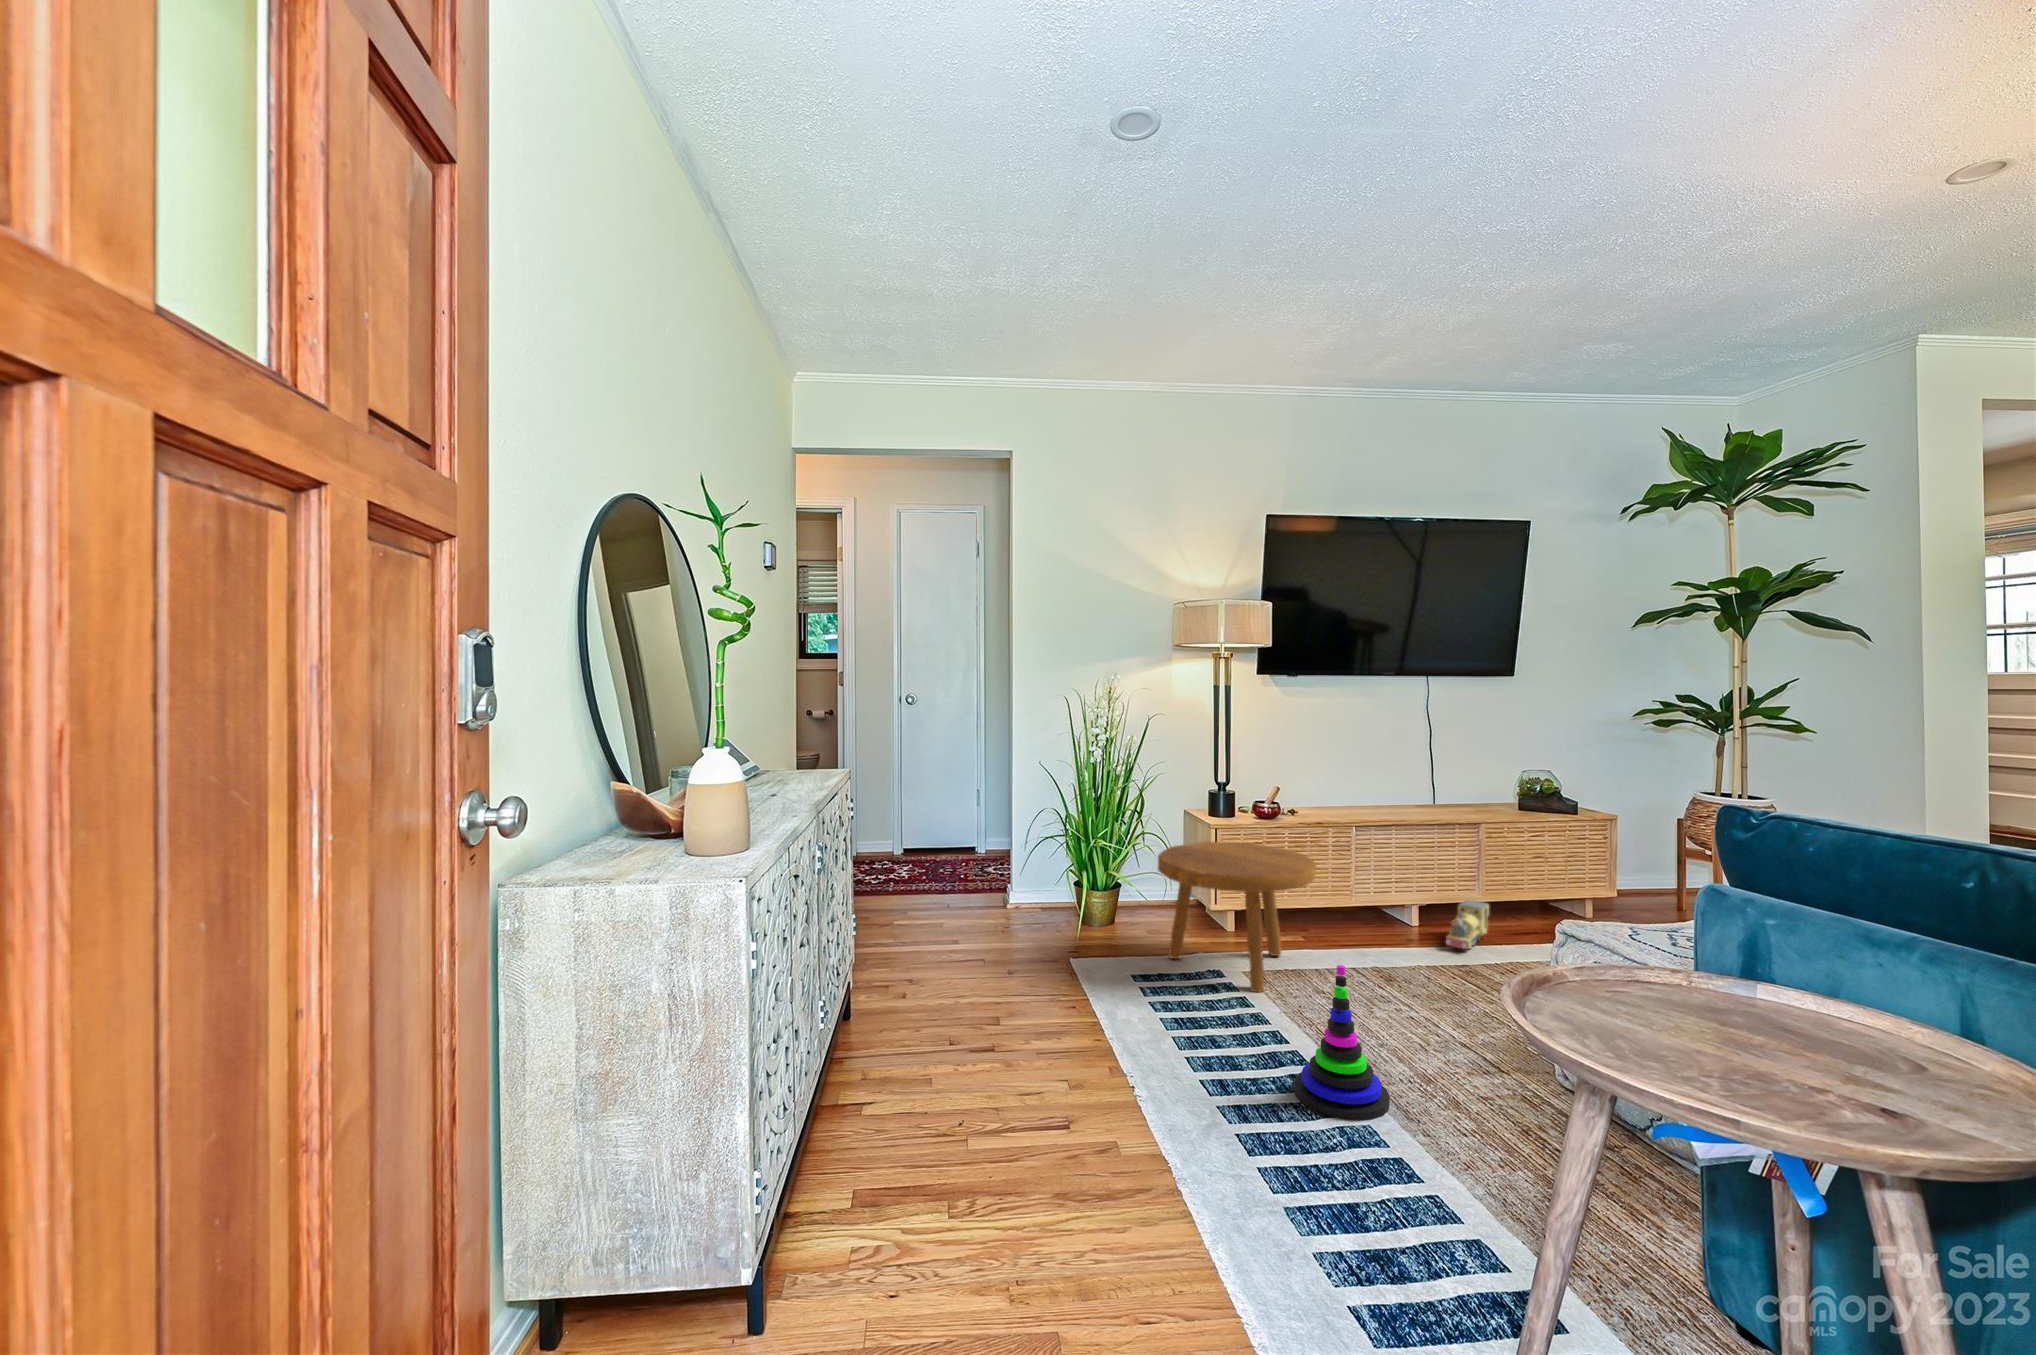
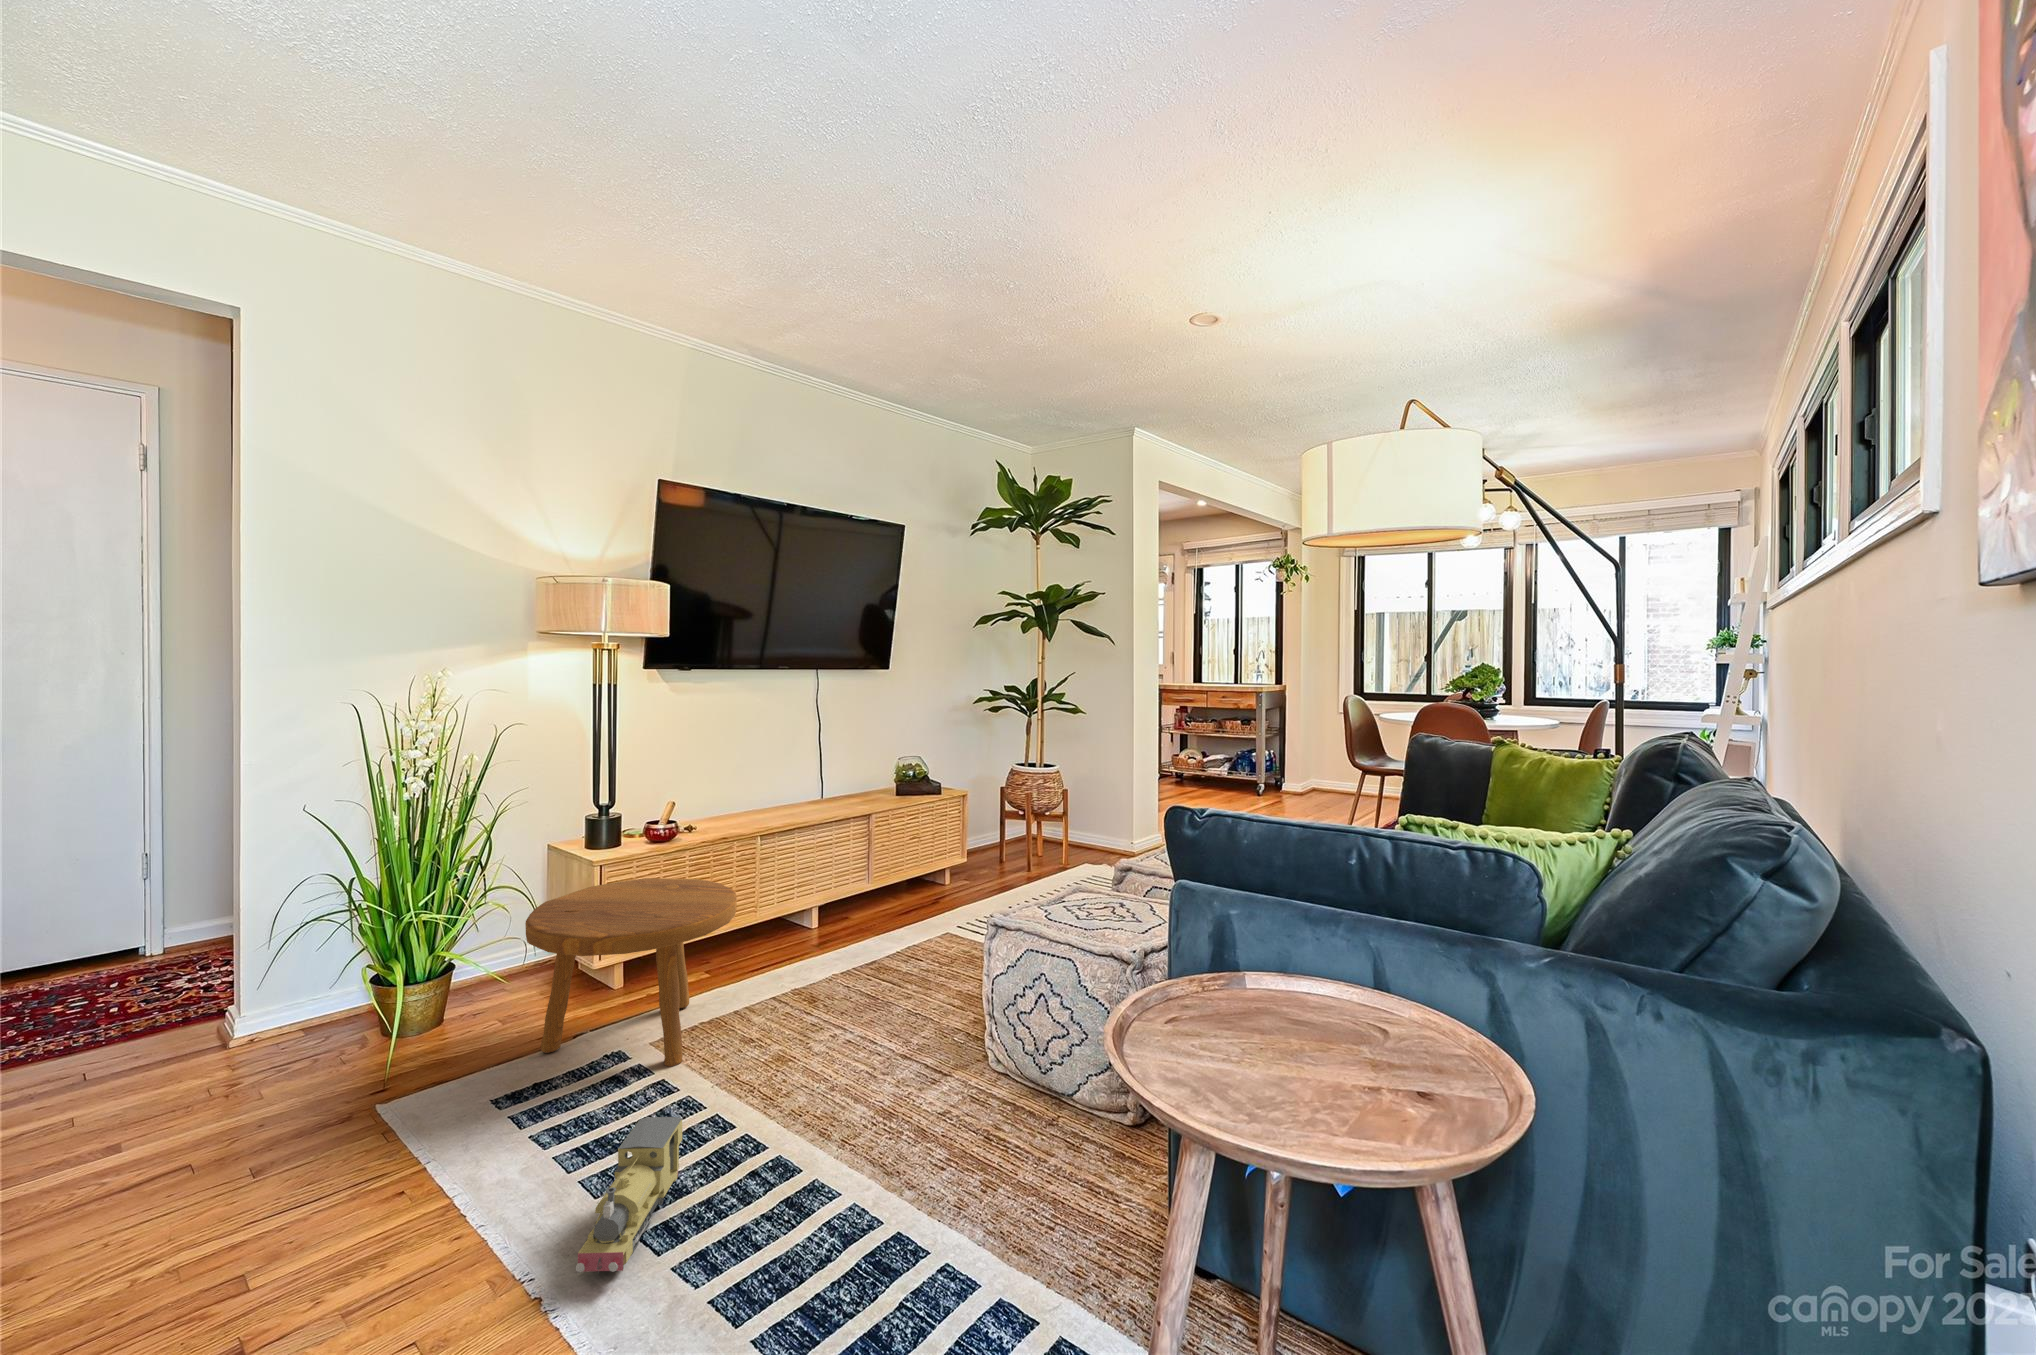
toy train: present [1446,900,1489,950] -> present [576,1117,682,1274]
stacking toy: present [1294,965,1390,1120] -> none [760,1024,868,1213]

